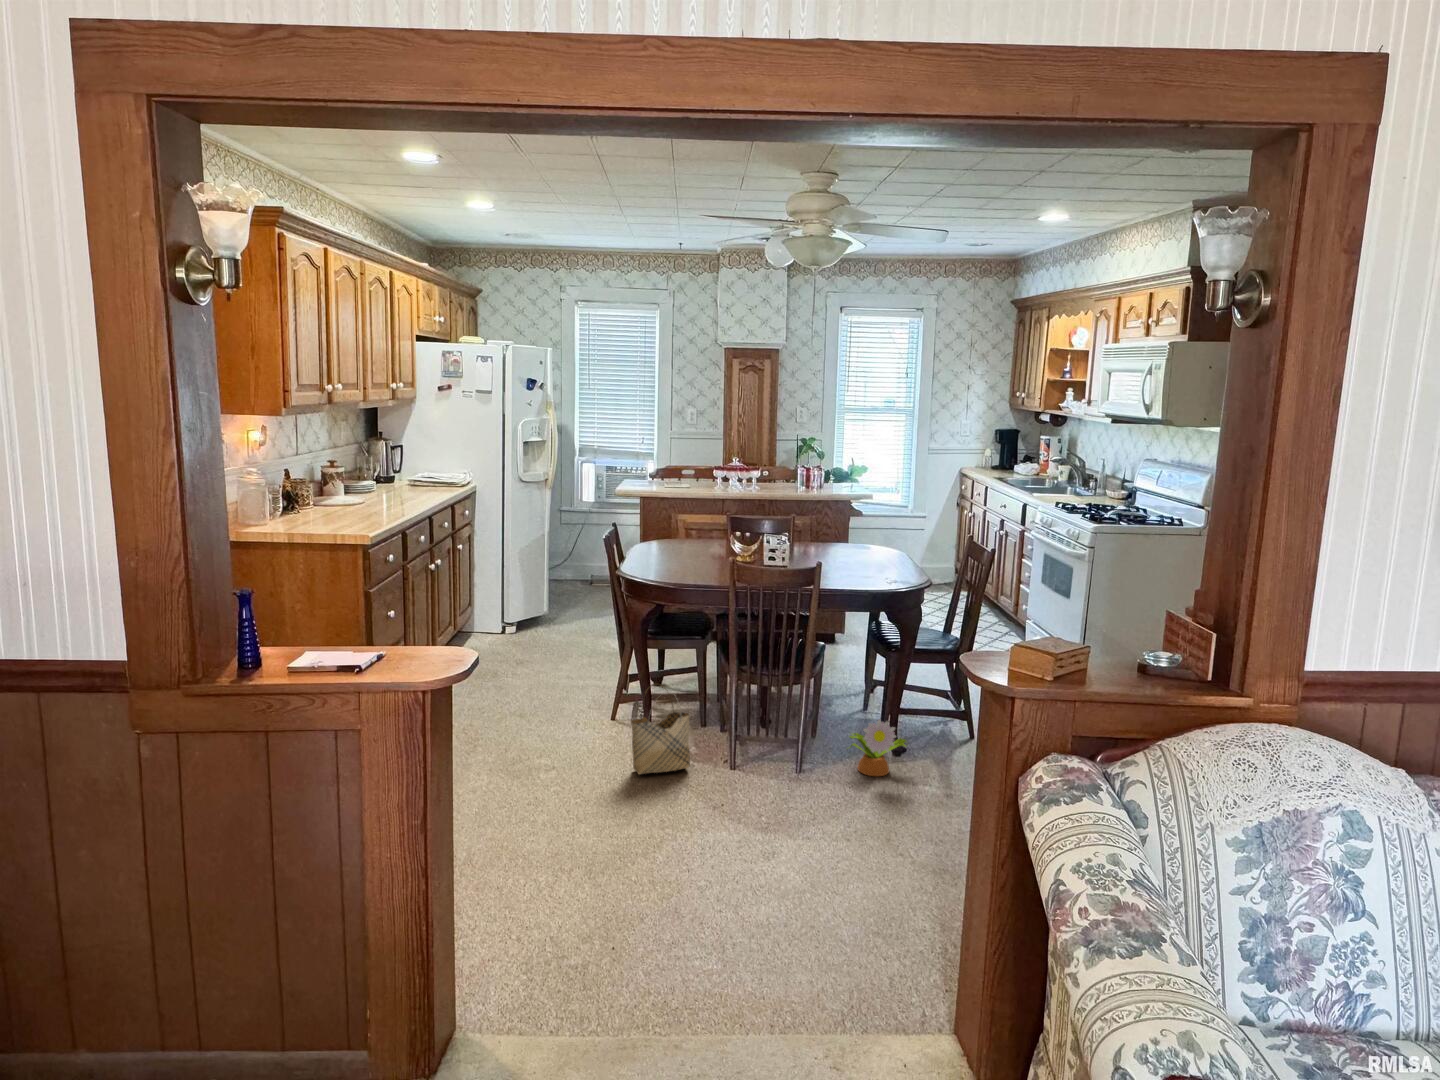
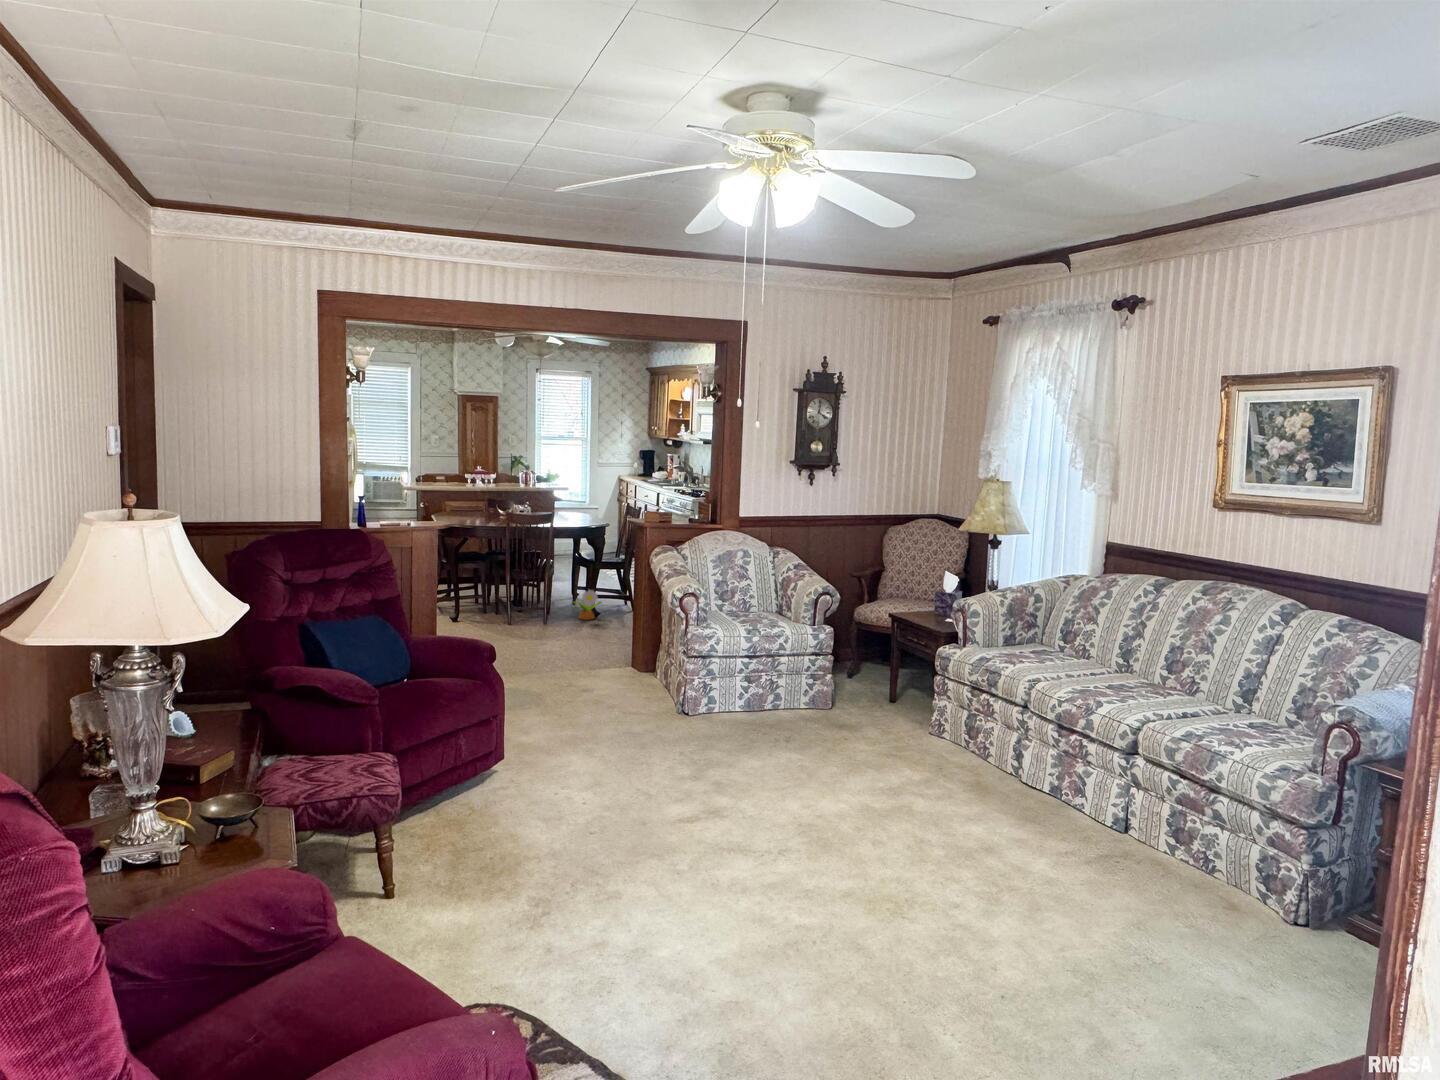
woven basket: present [631,684,690,775] -> none [460,578,491,625]

